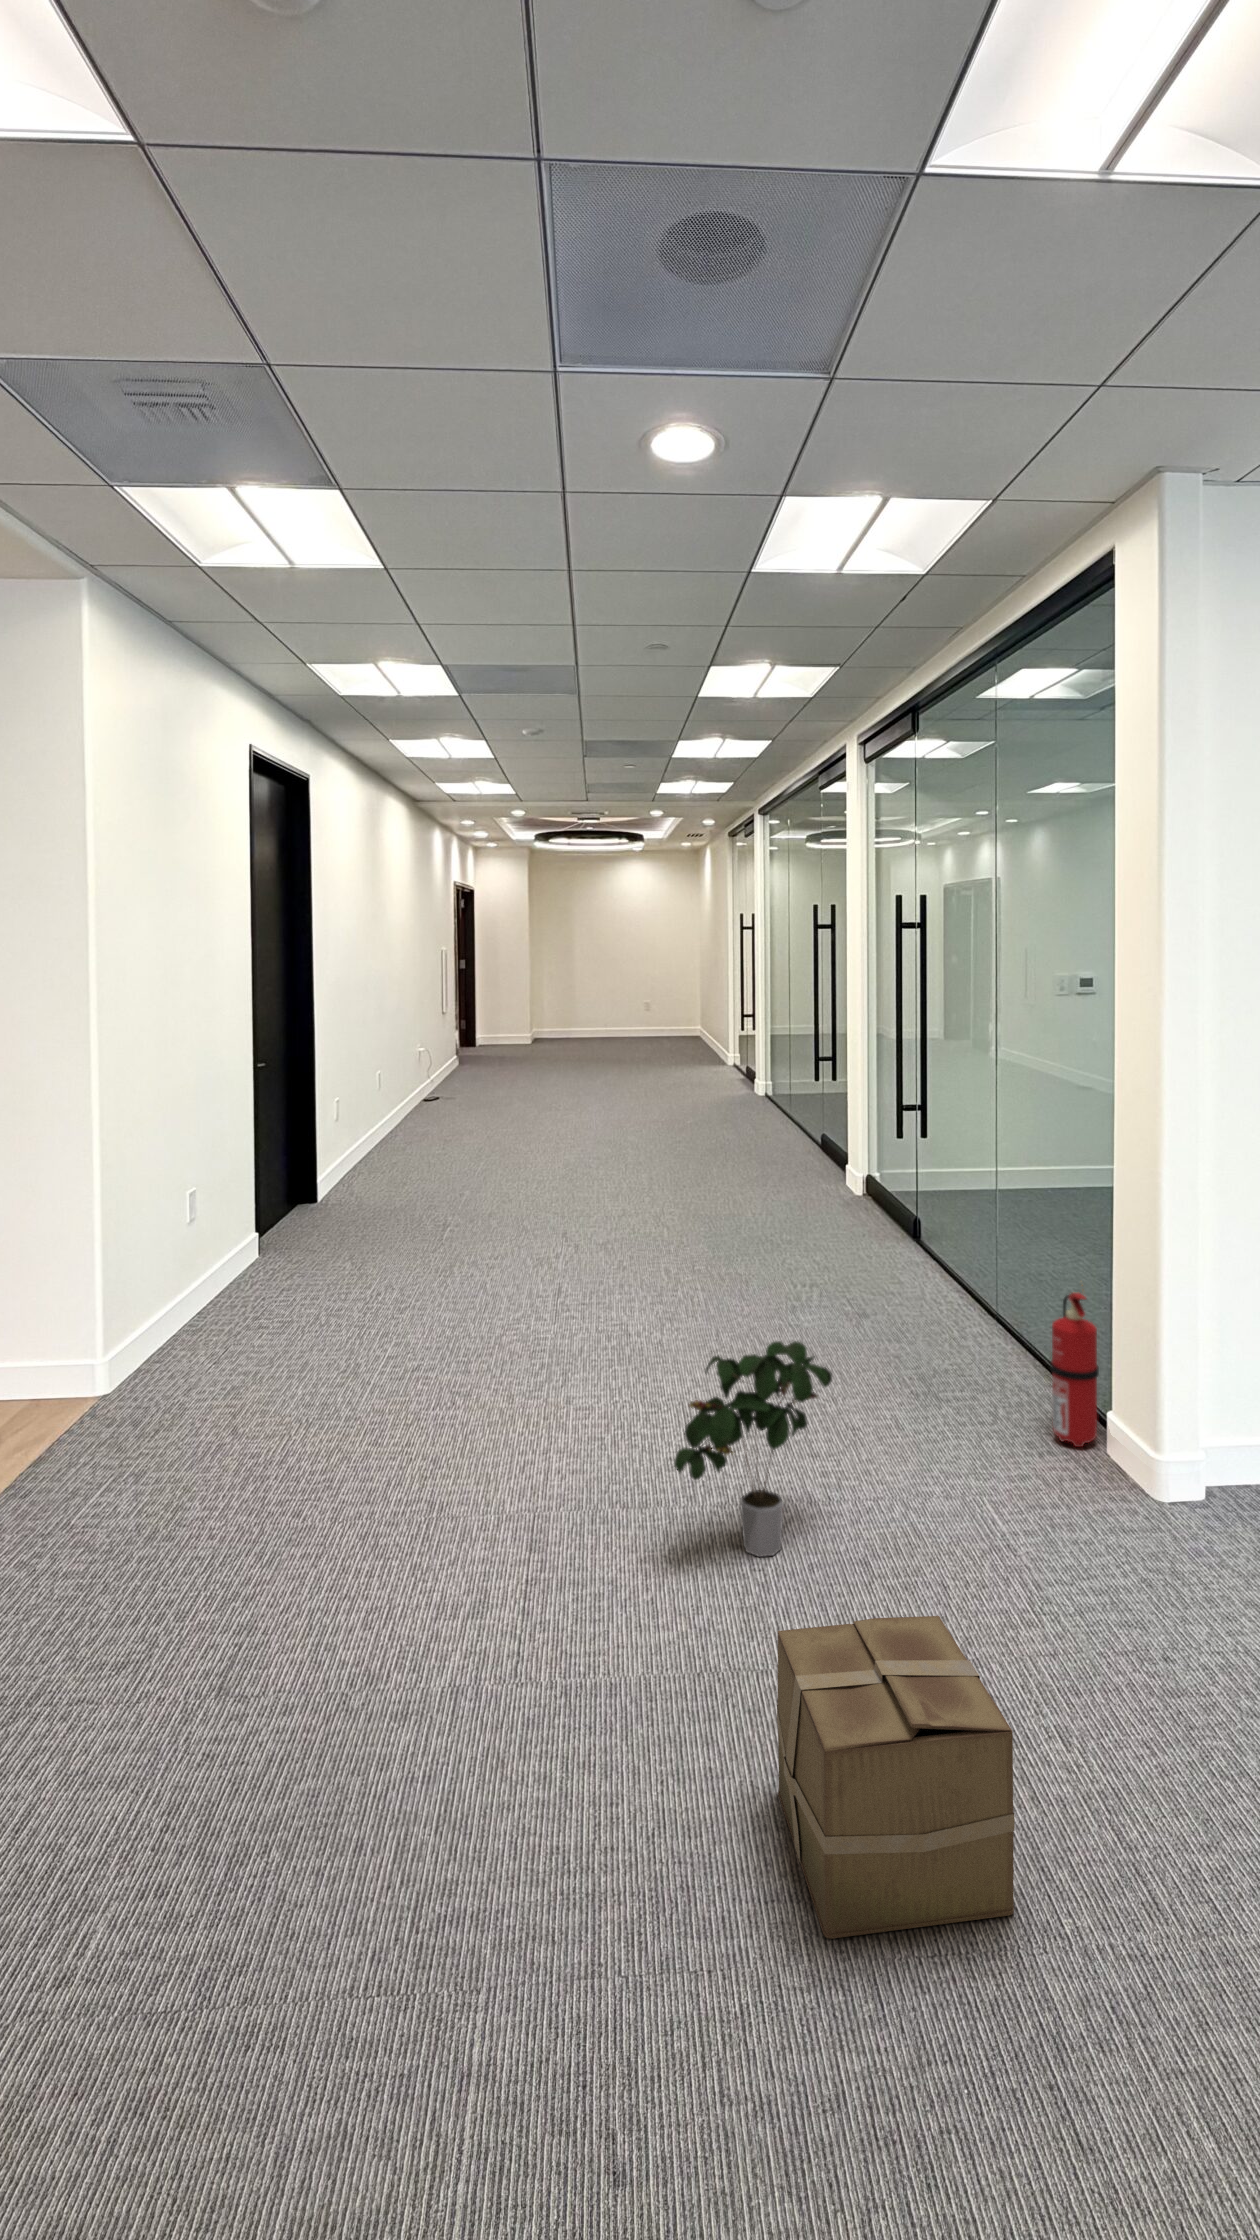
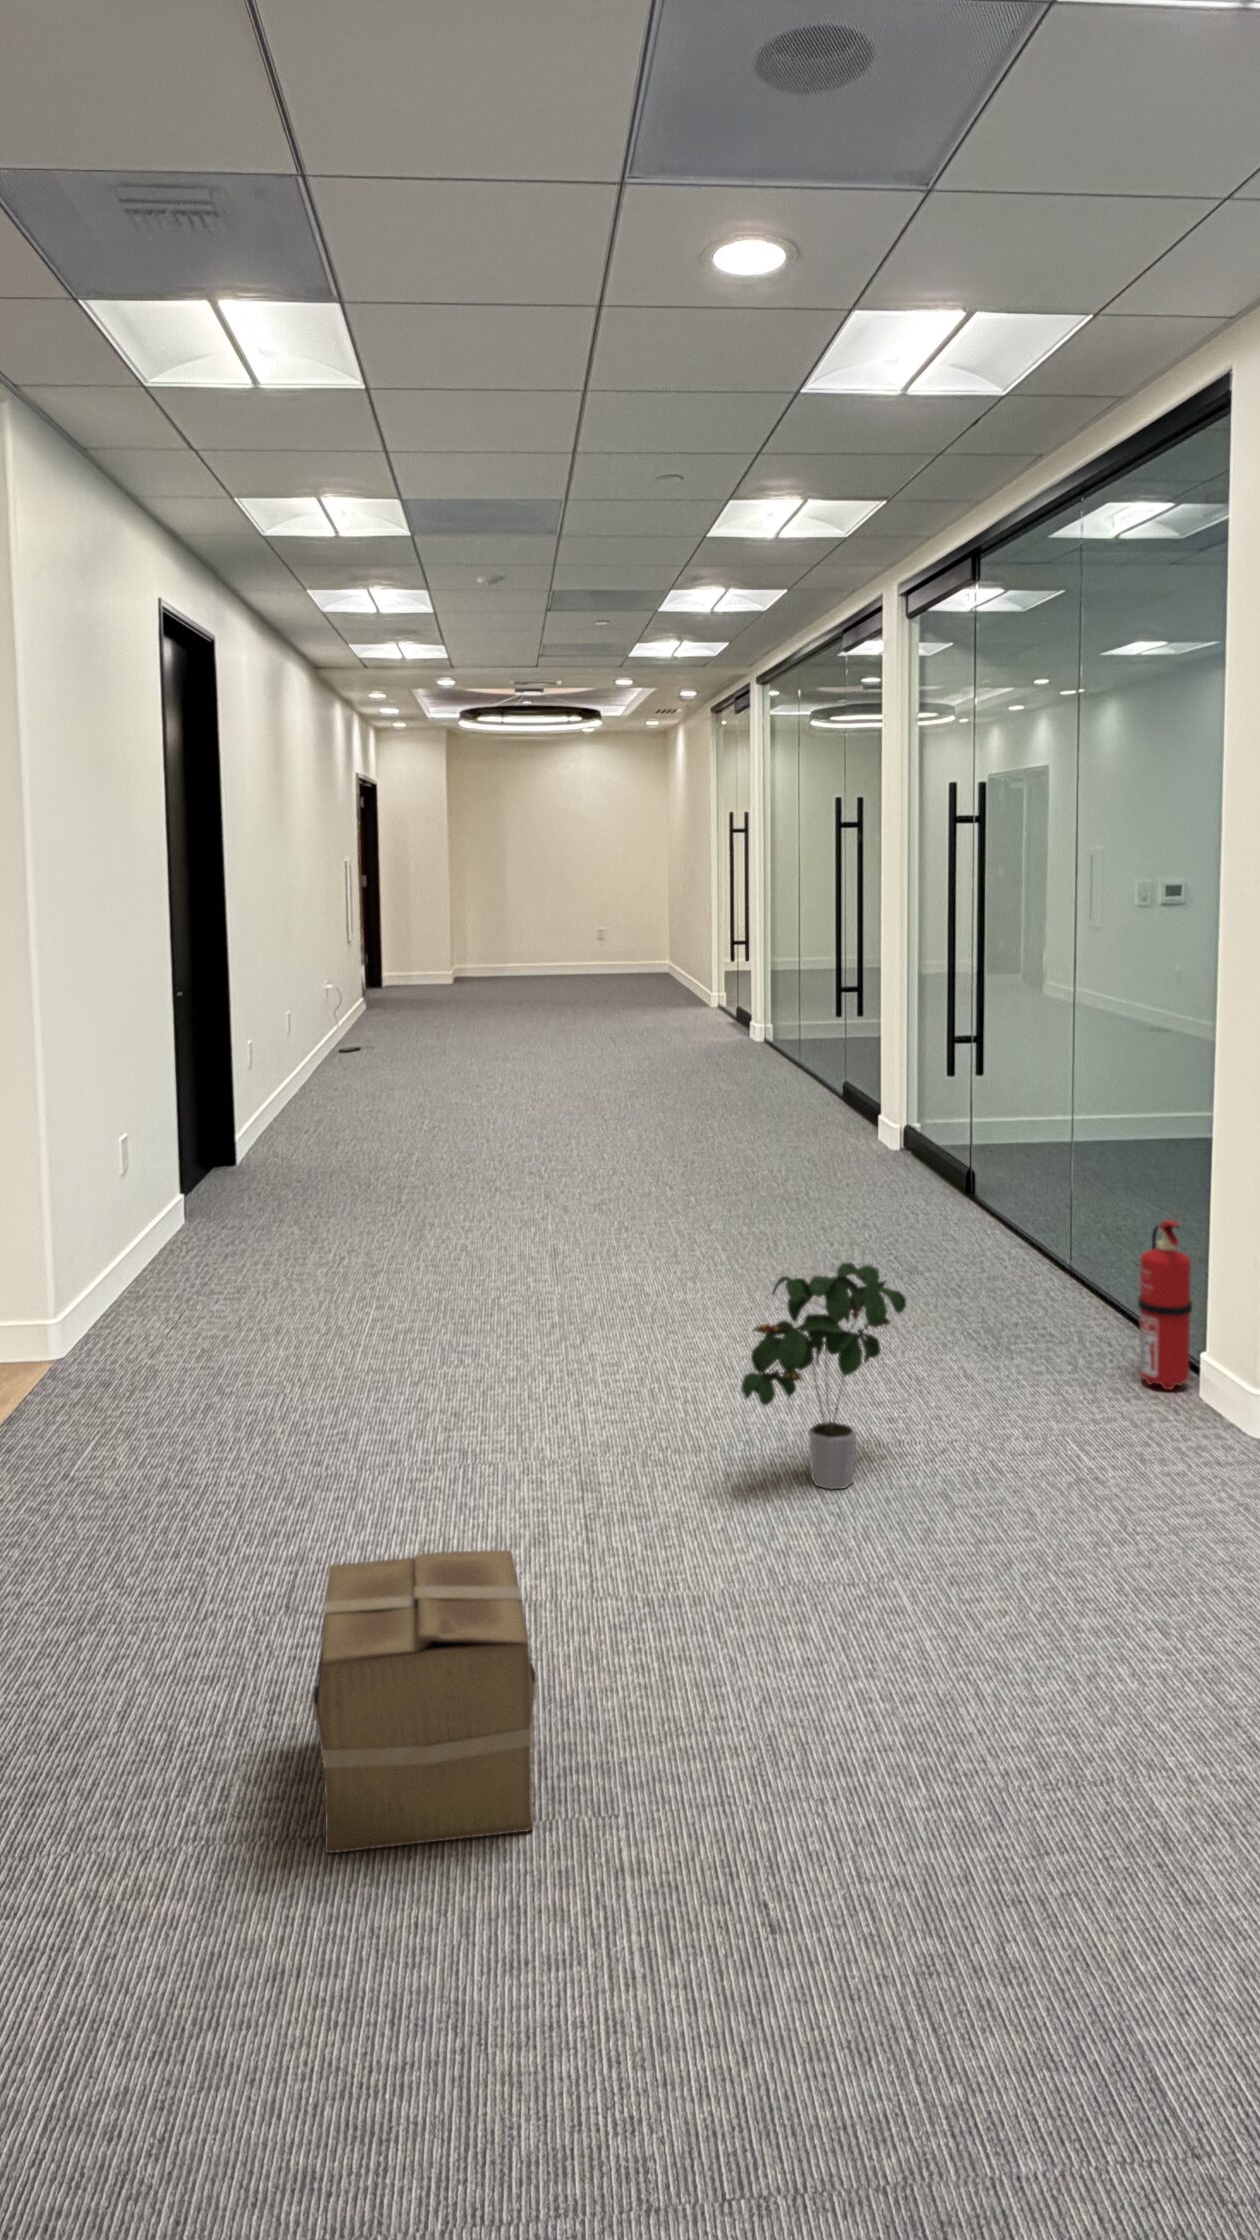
cardboard box: present [777,1616,1015,1939] -> present [313,1550,537,1853]

